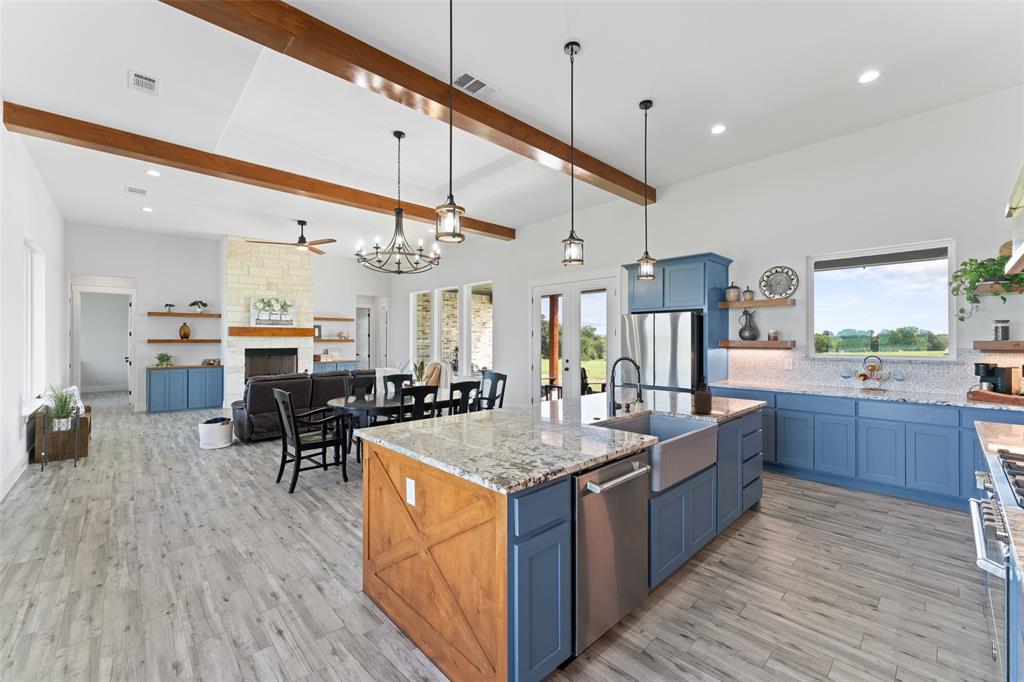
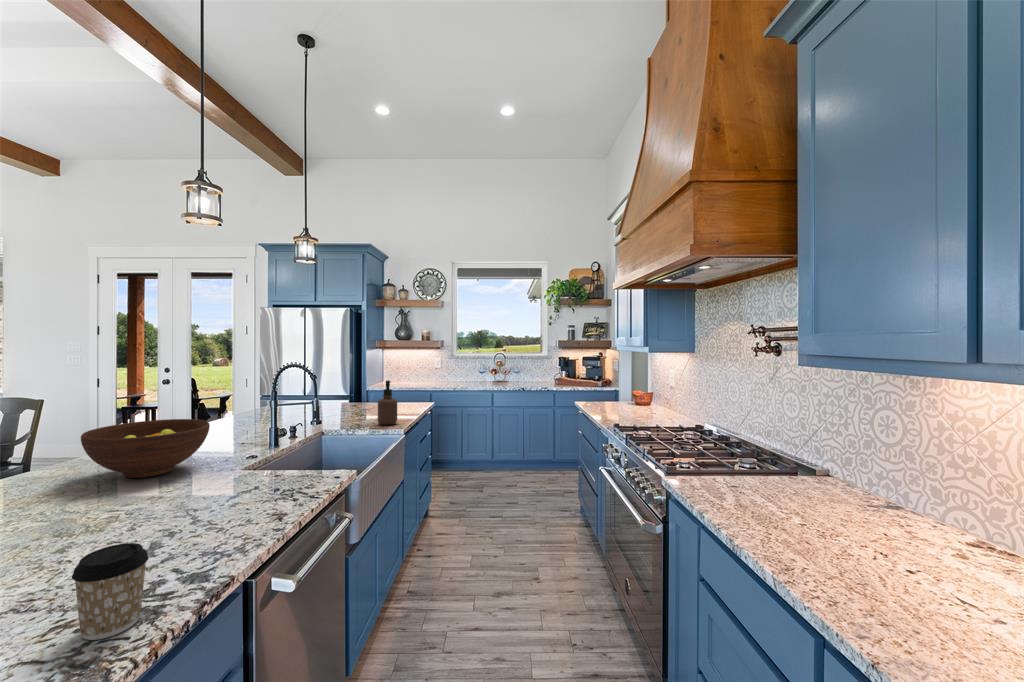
fruit bowl: none [516,388,572,419] -> present [81,419,210,478]
coffee cup: none [503,435,528,473] -> present [72,543,149,640]

